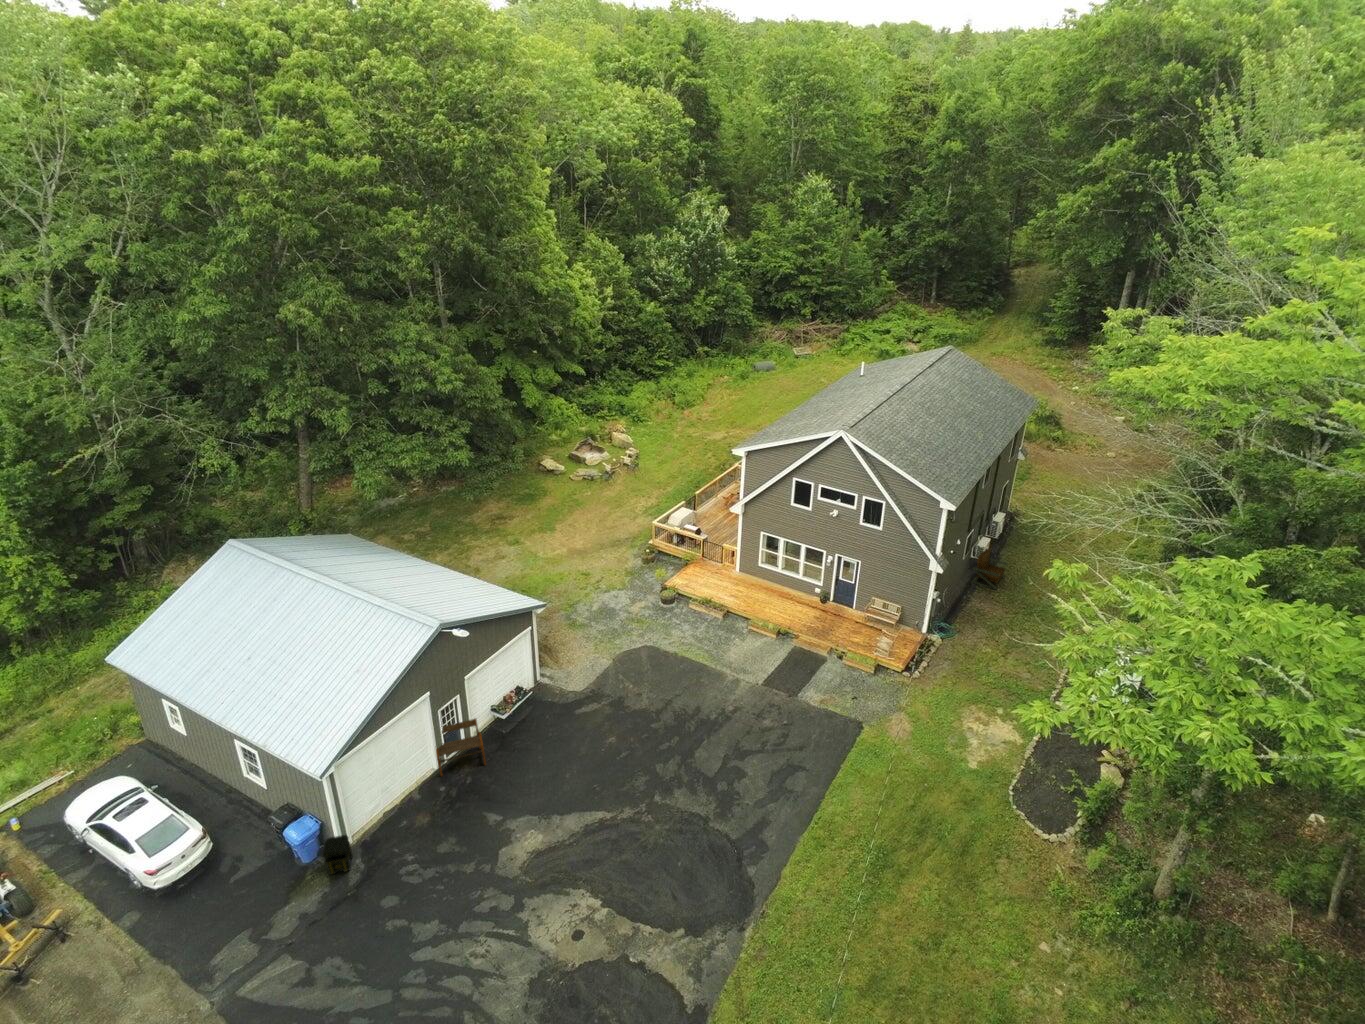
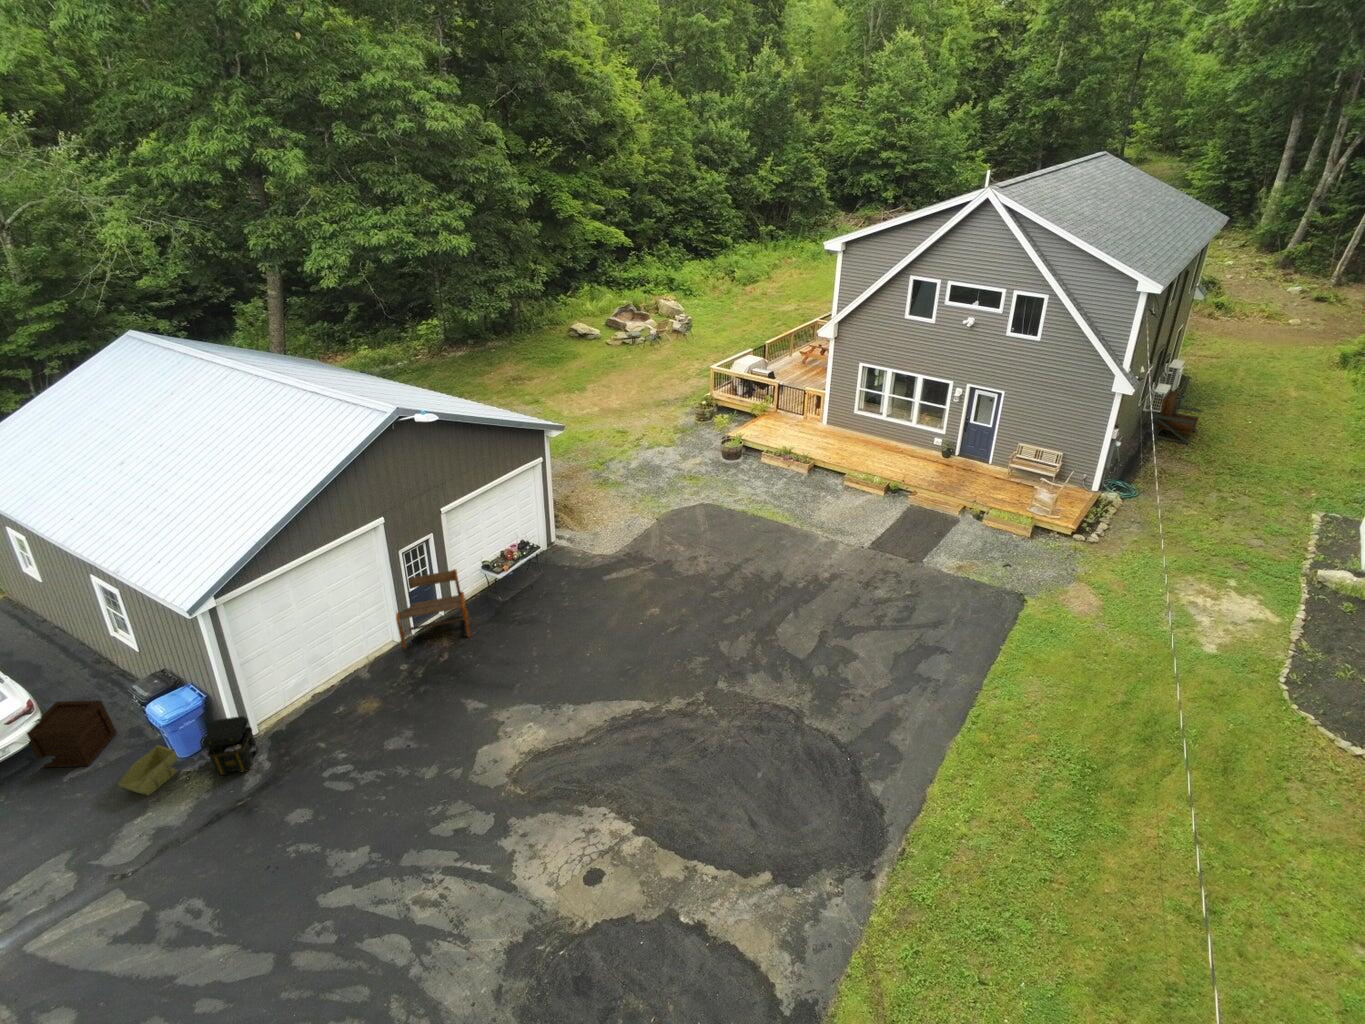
wooden crate: none [200,825,253,873] -> present [27,700,117,767]
storage bin: none [266,855,303,891] -> present [118,745,178,796]

